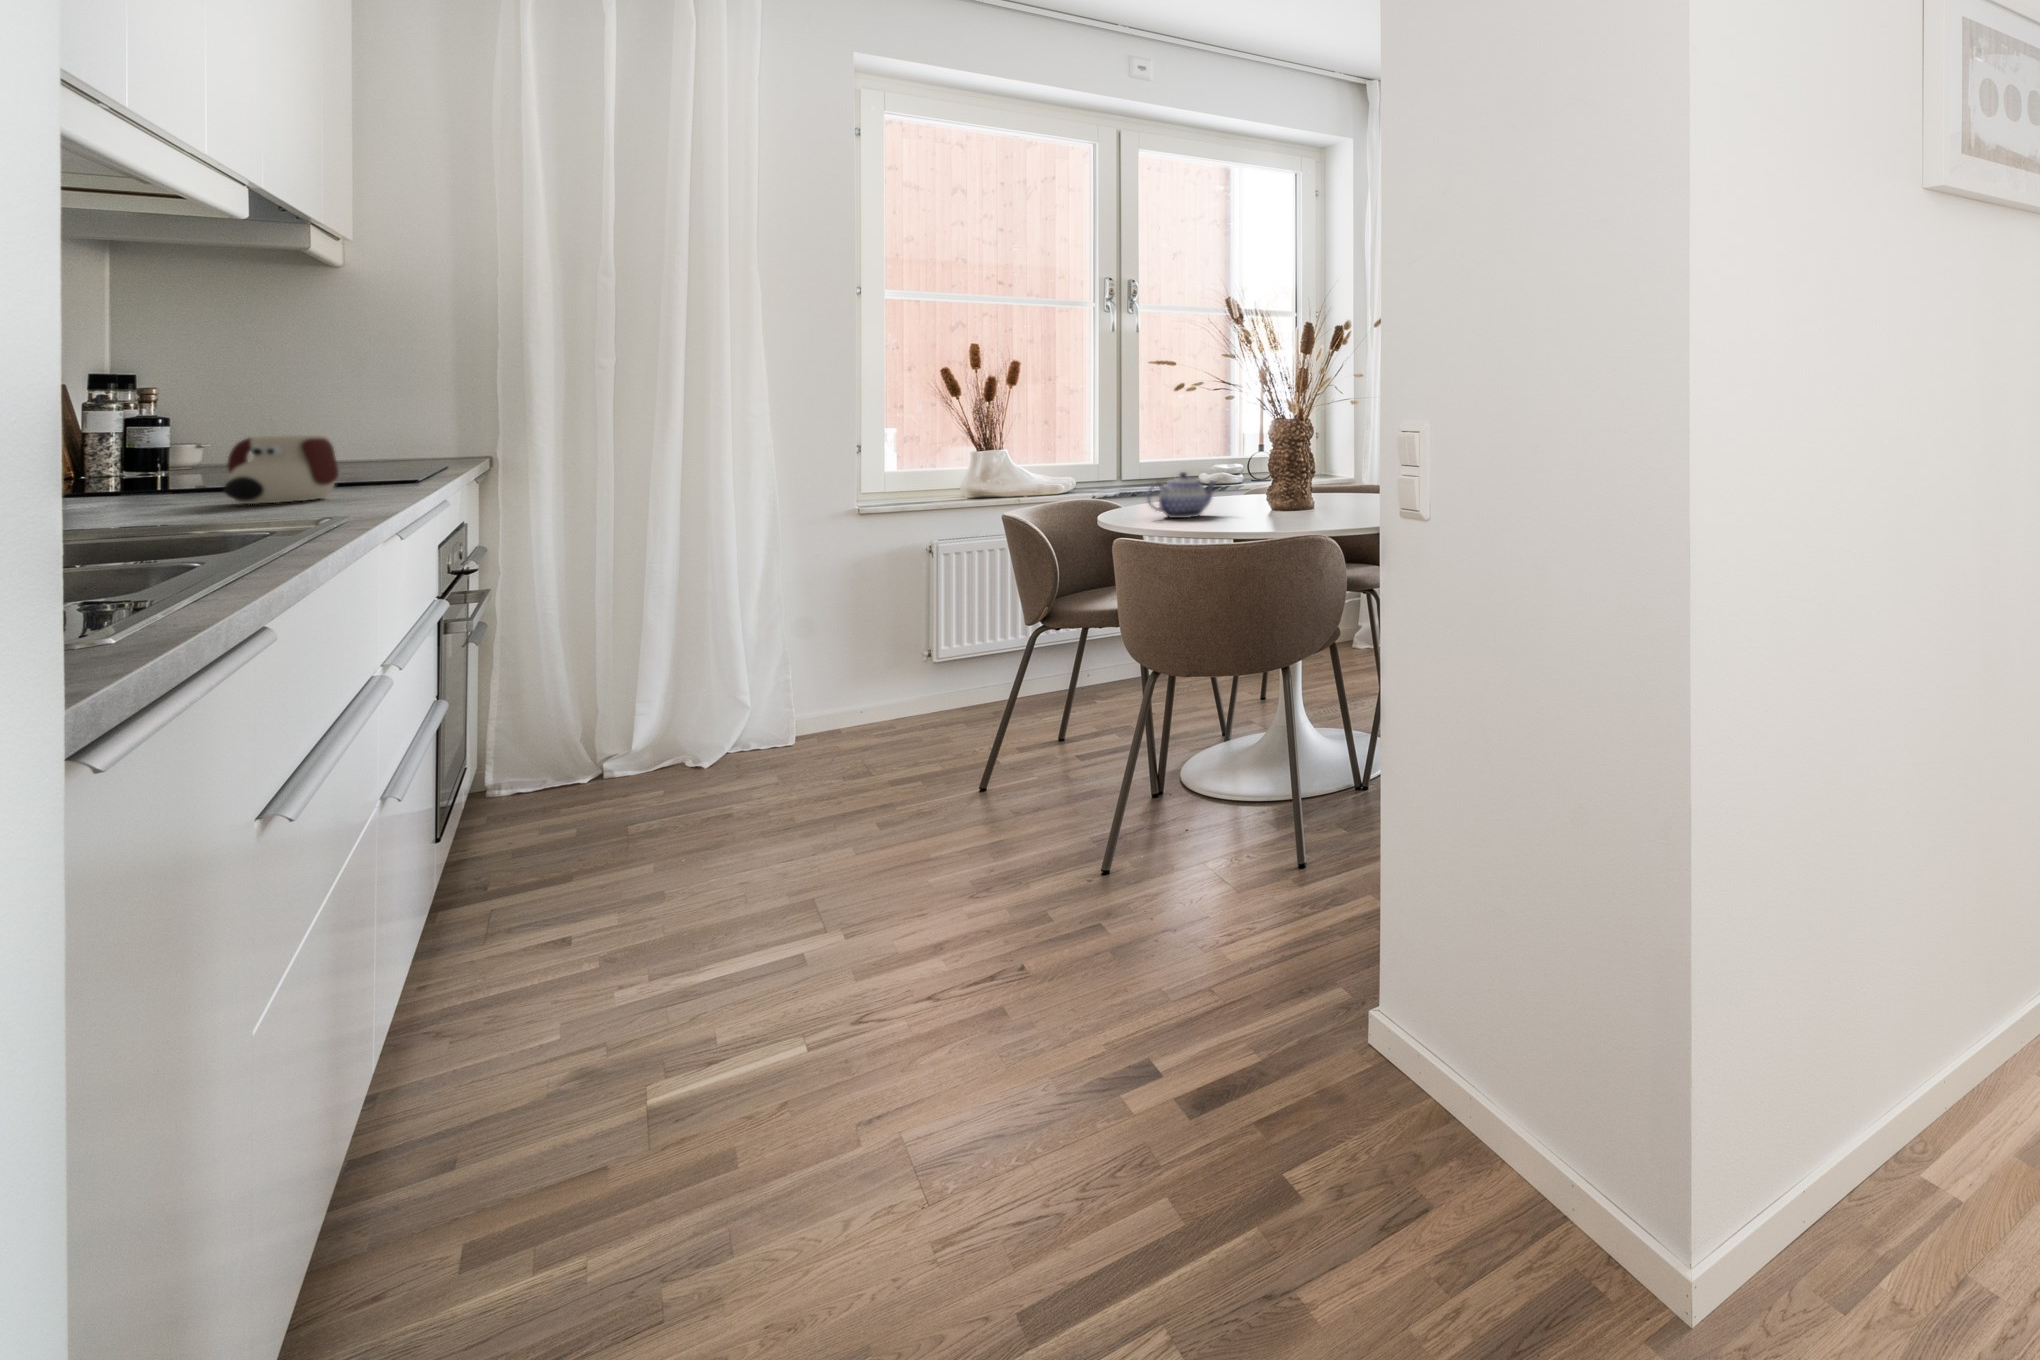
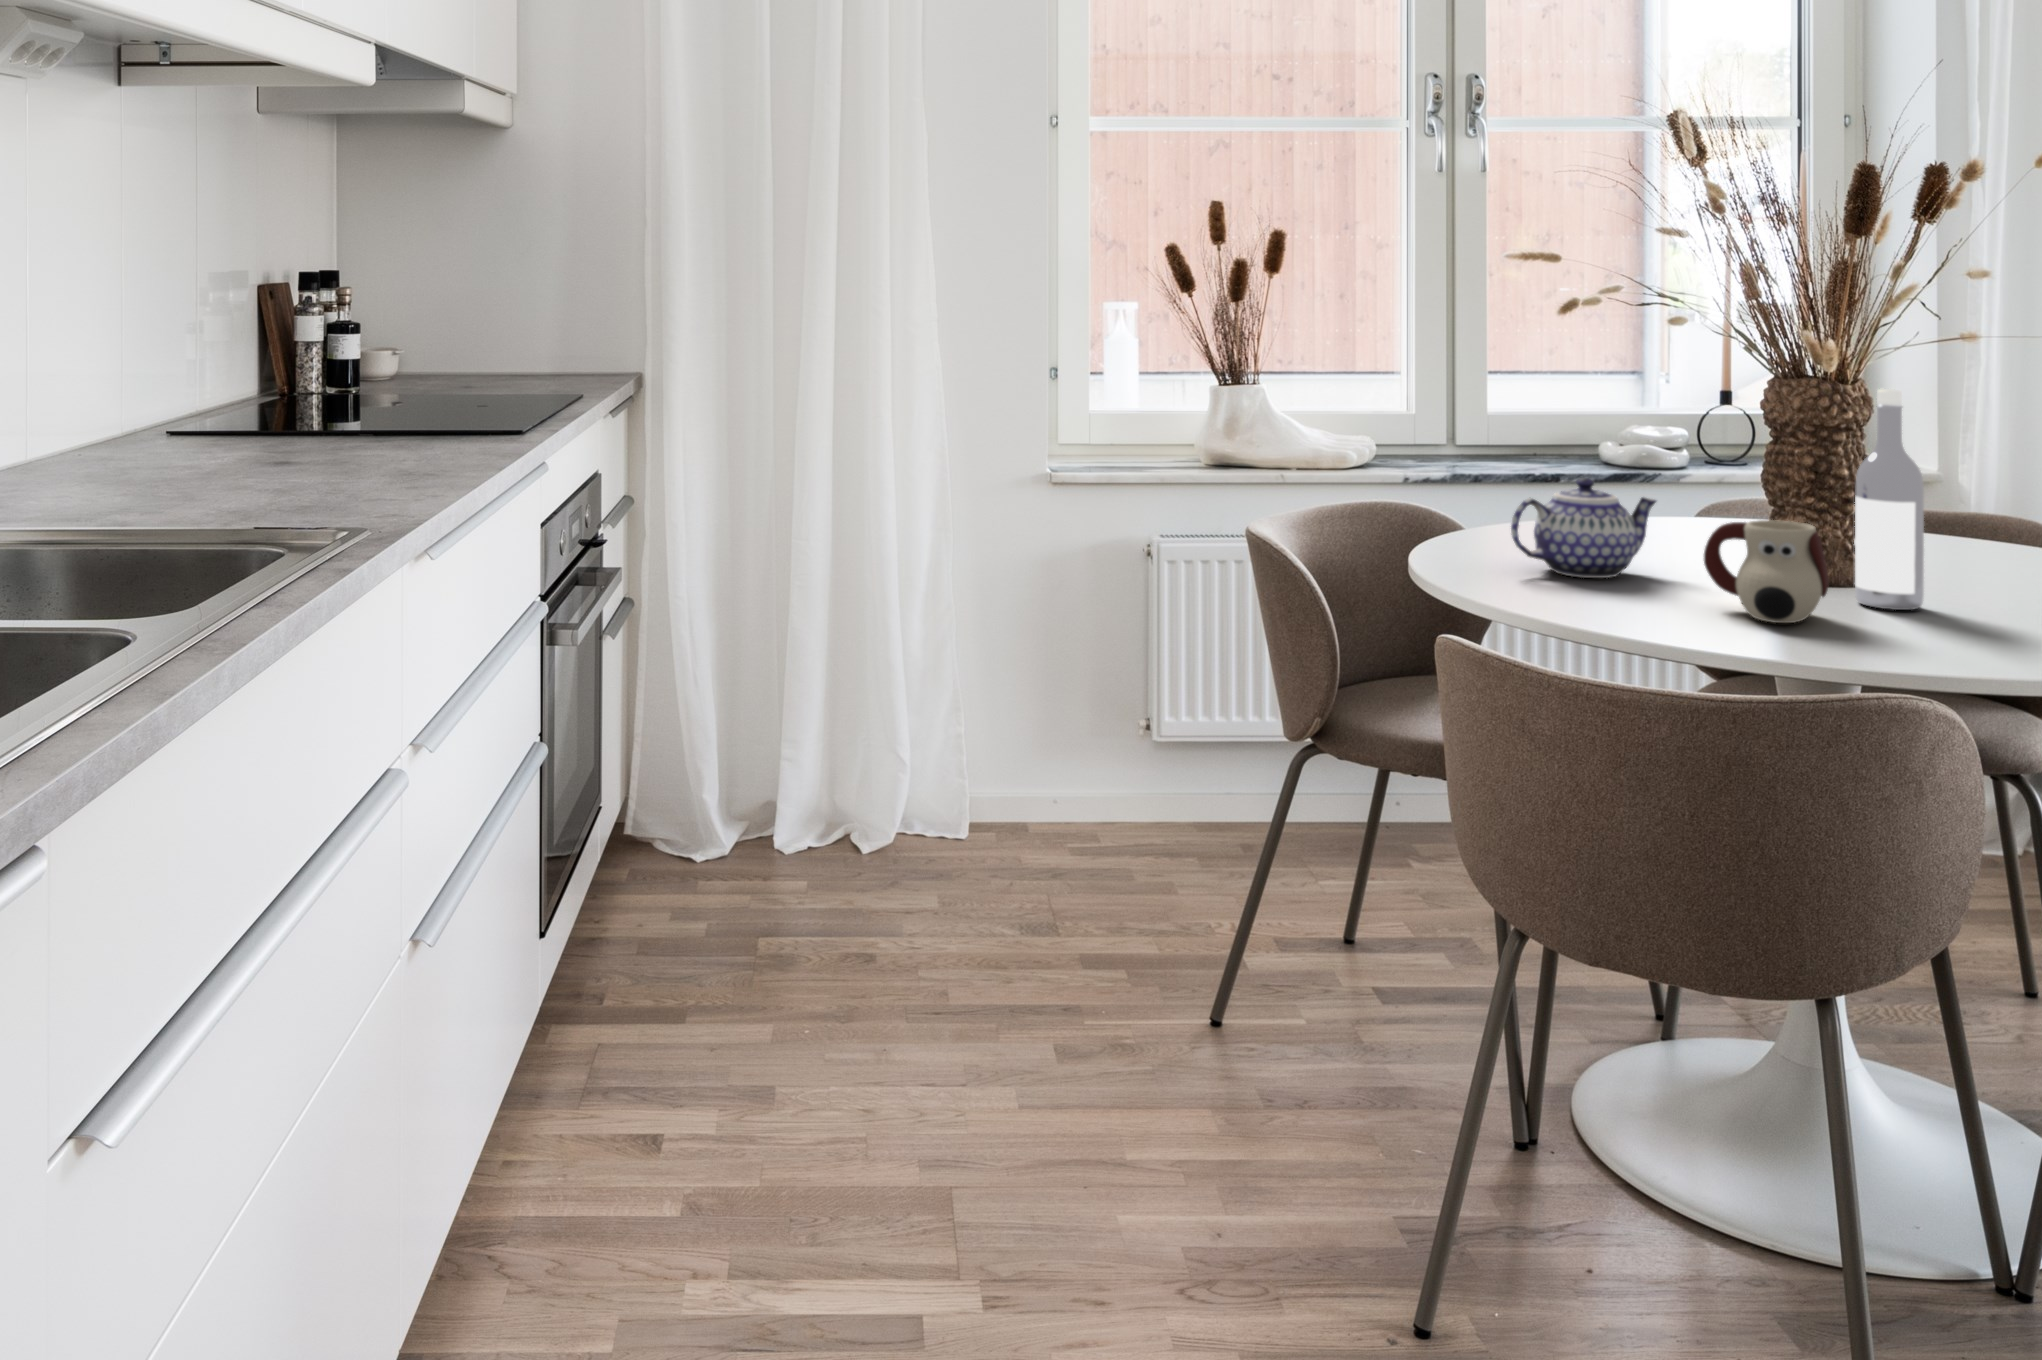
wine bottle: none [1298,425,1325,517] -> present [1854,389,1924,610]
mug: present [224,435,339,504] -> present [1704,520,1829,623]

